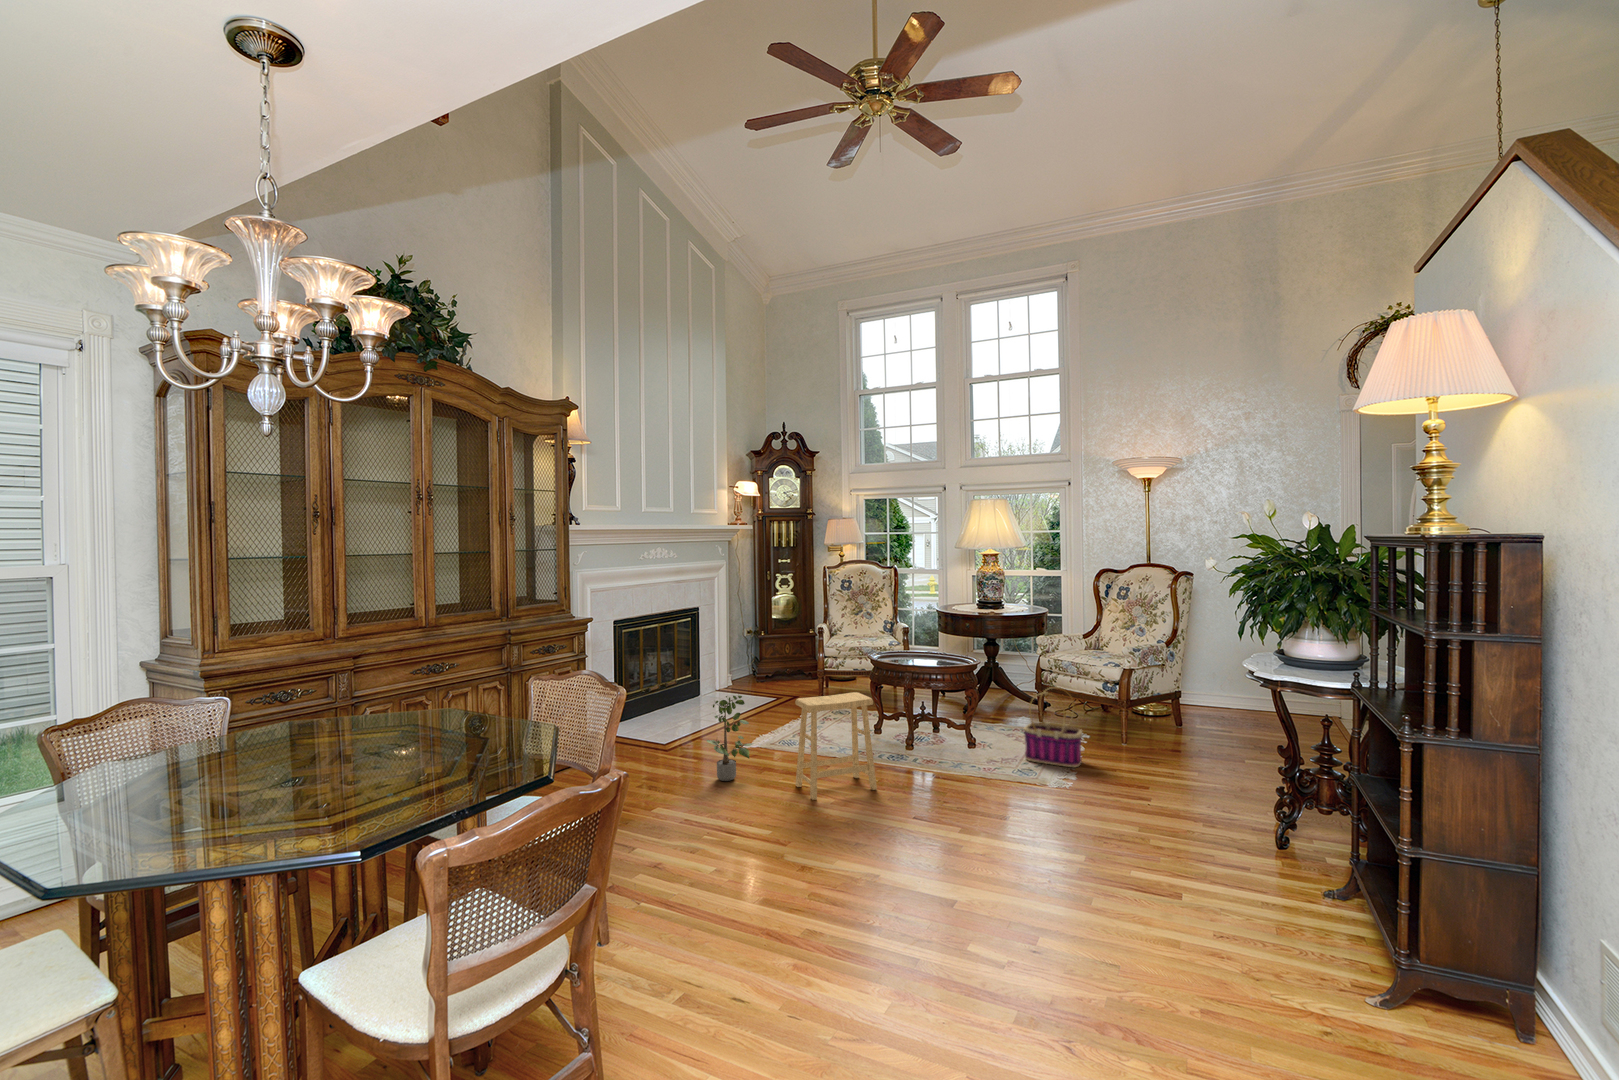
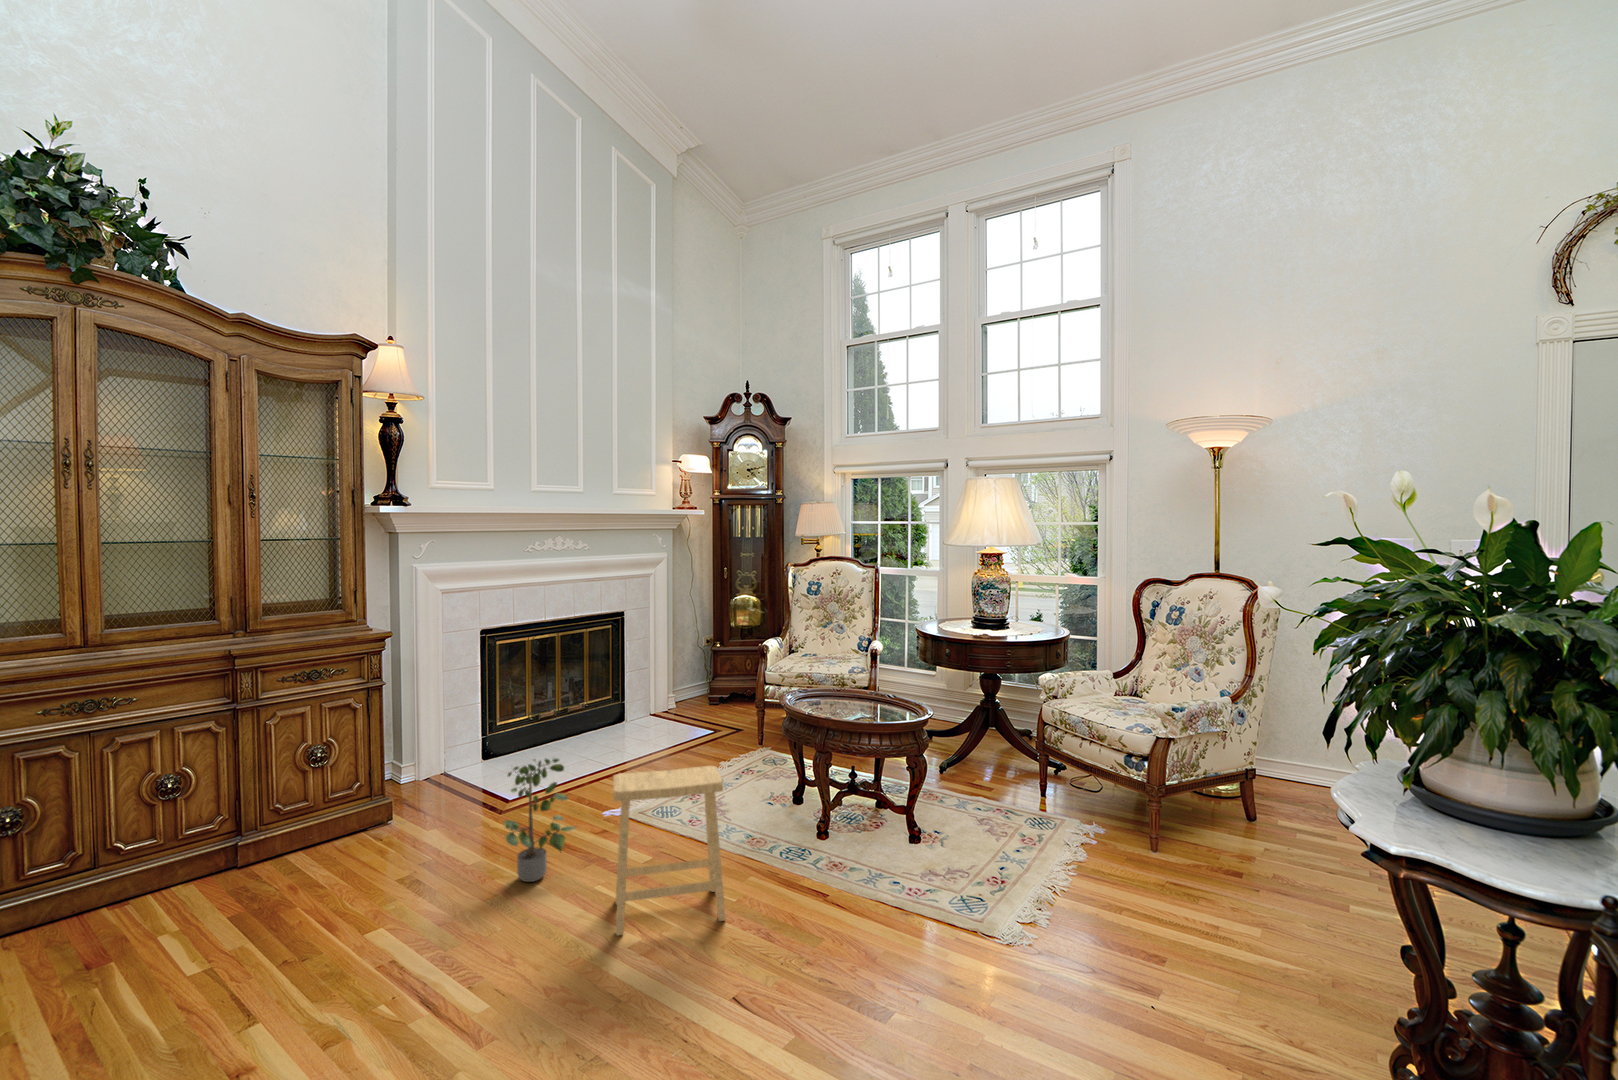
basket: present [1023,687,1082,767] -> none [983,765,1073,897]

